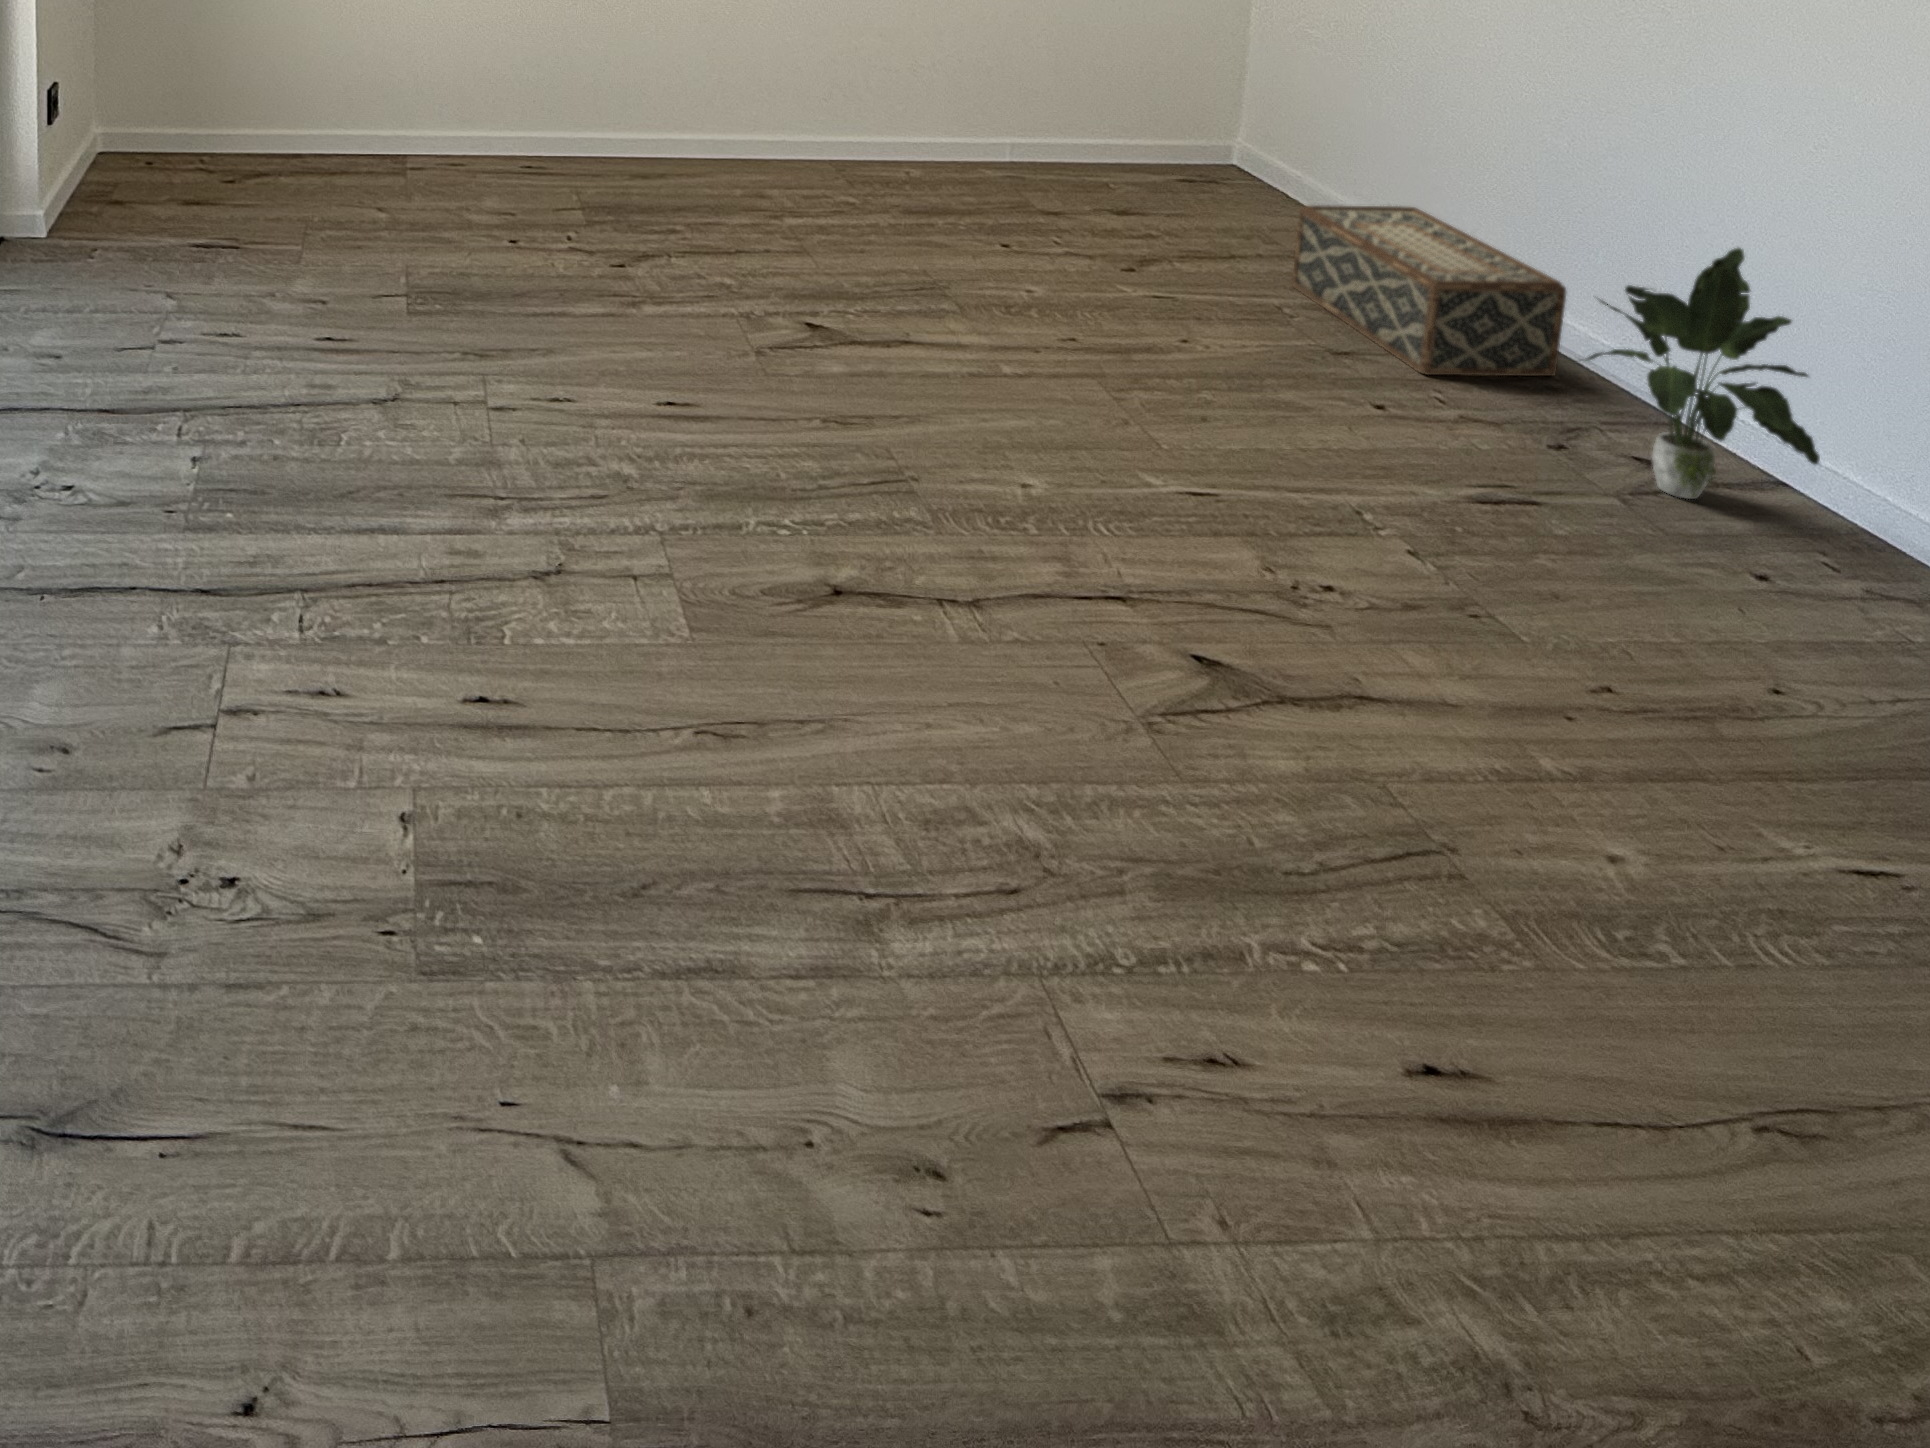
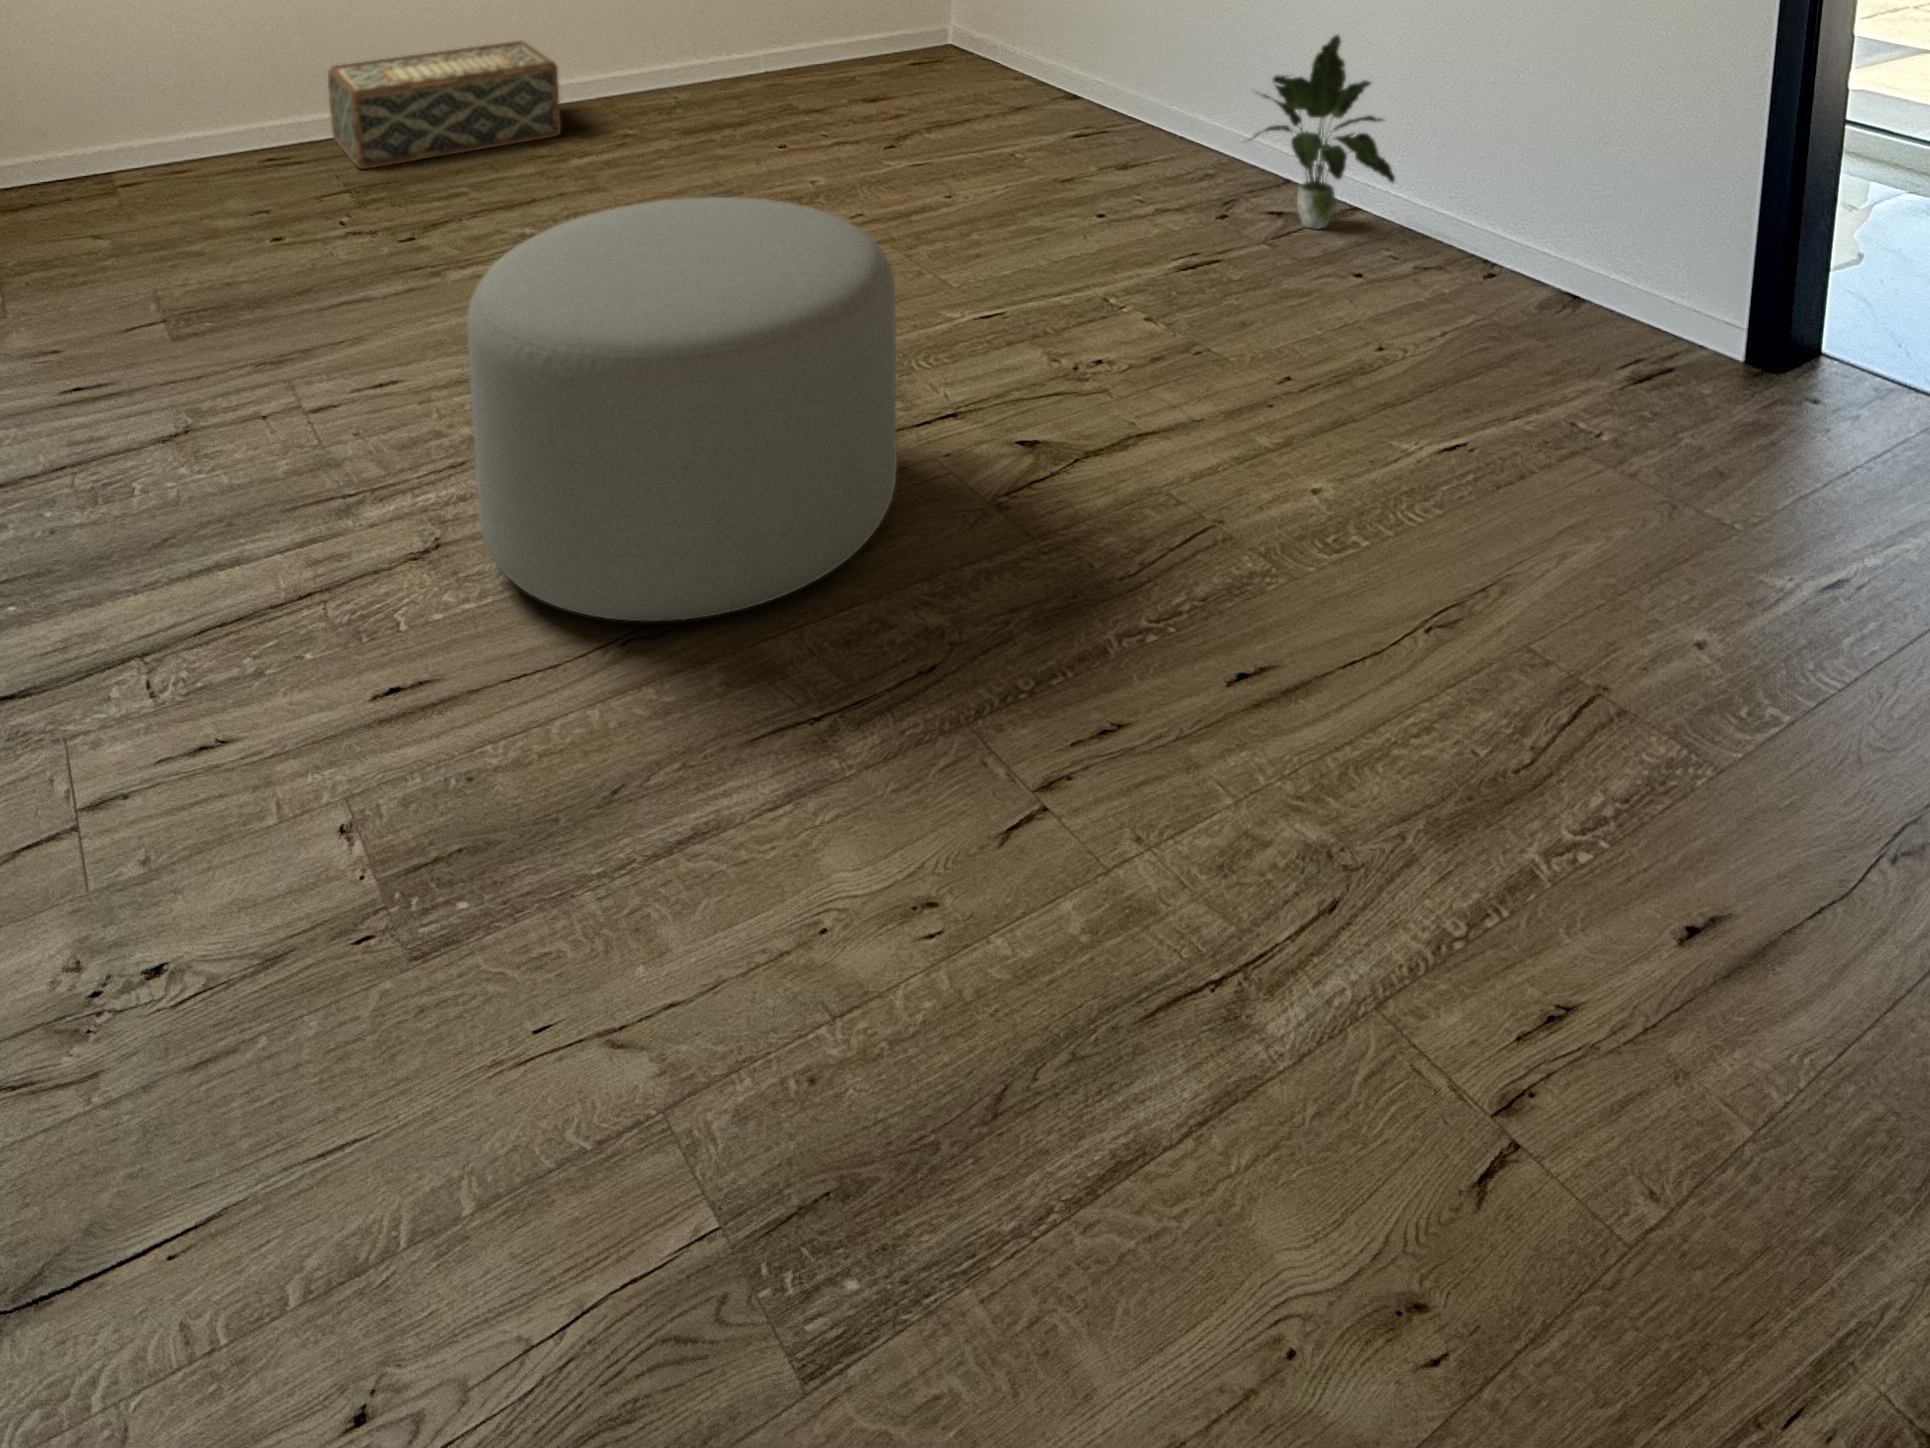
woven basket: present [1293,205,1566,376] -> present [328,41,561,169]
ottoman: none [592,282,1040,739] -> present [467,197,897,621]

